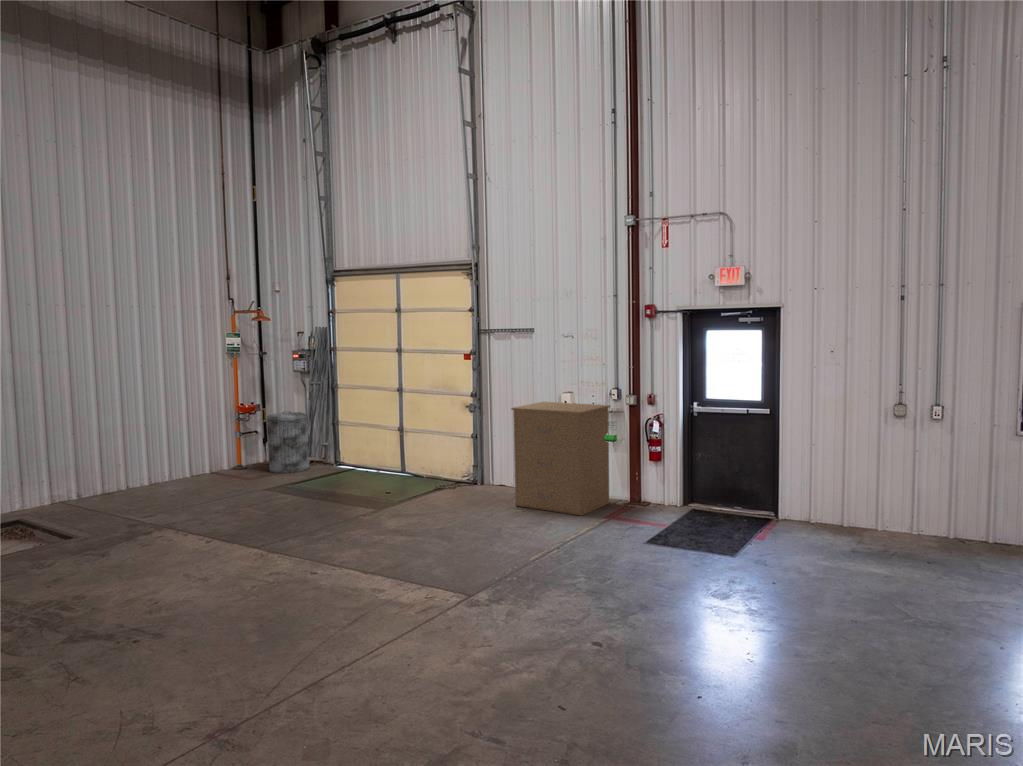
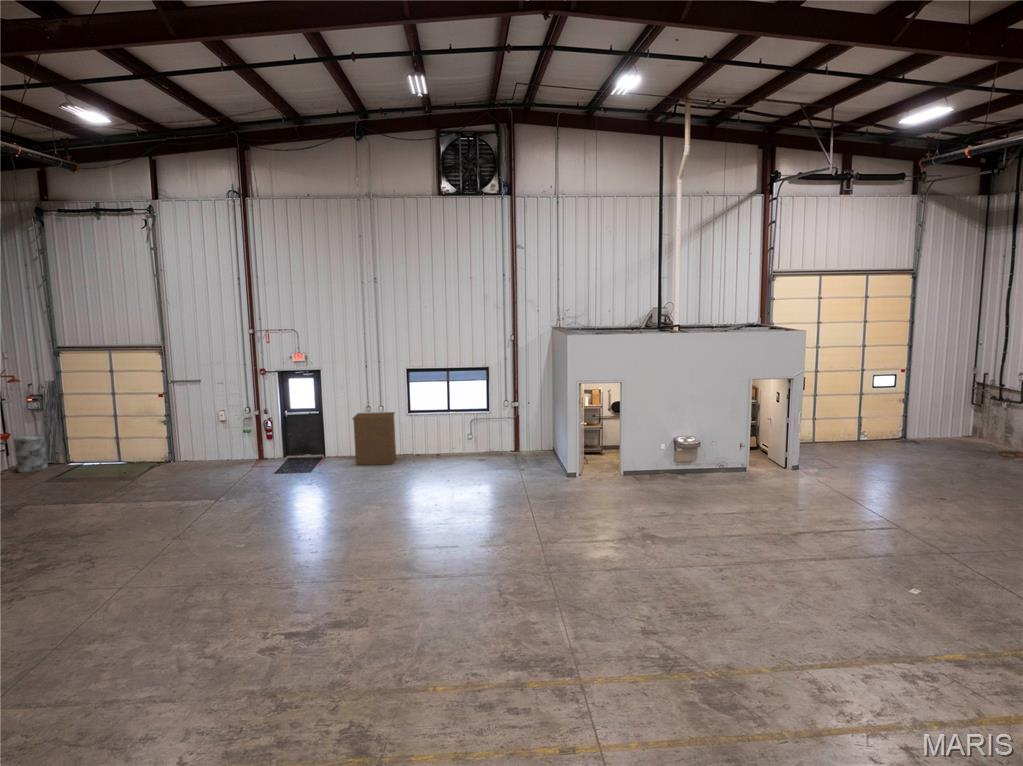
filing cabinet: present [511,402,610,515] -> present [352,412,396,465]

